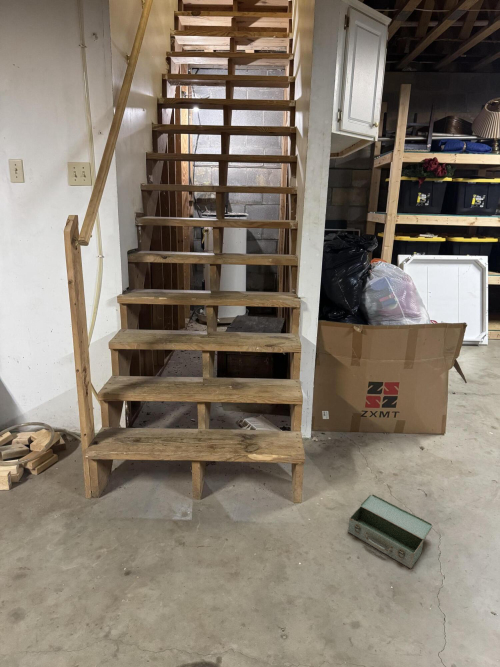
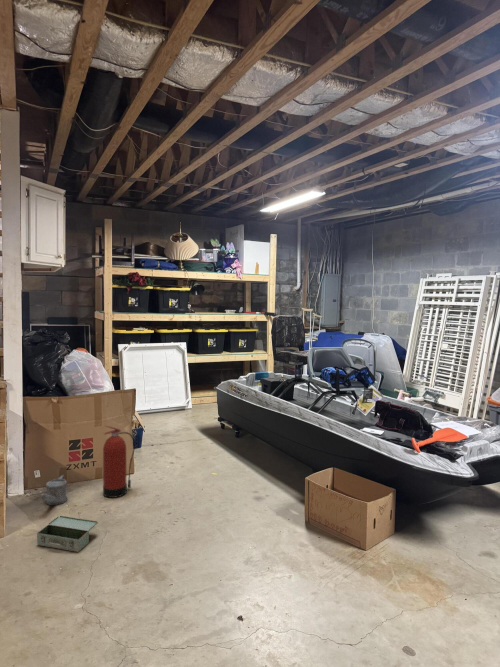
fire extinguisher: none [412,375,467,474] -> present [103,426,135,498]
watering can: none [341,424,369,464] -> present [41,475,67,505]

